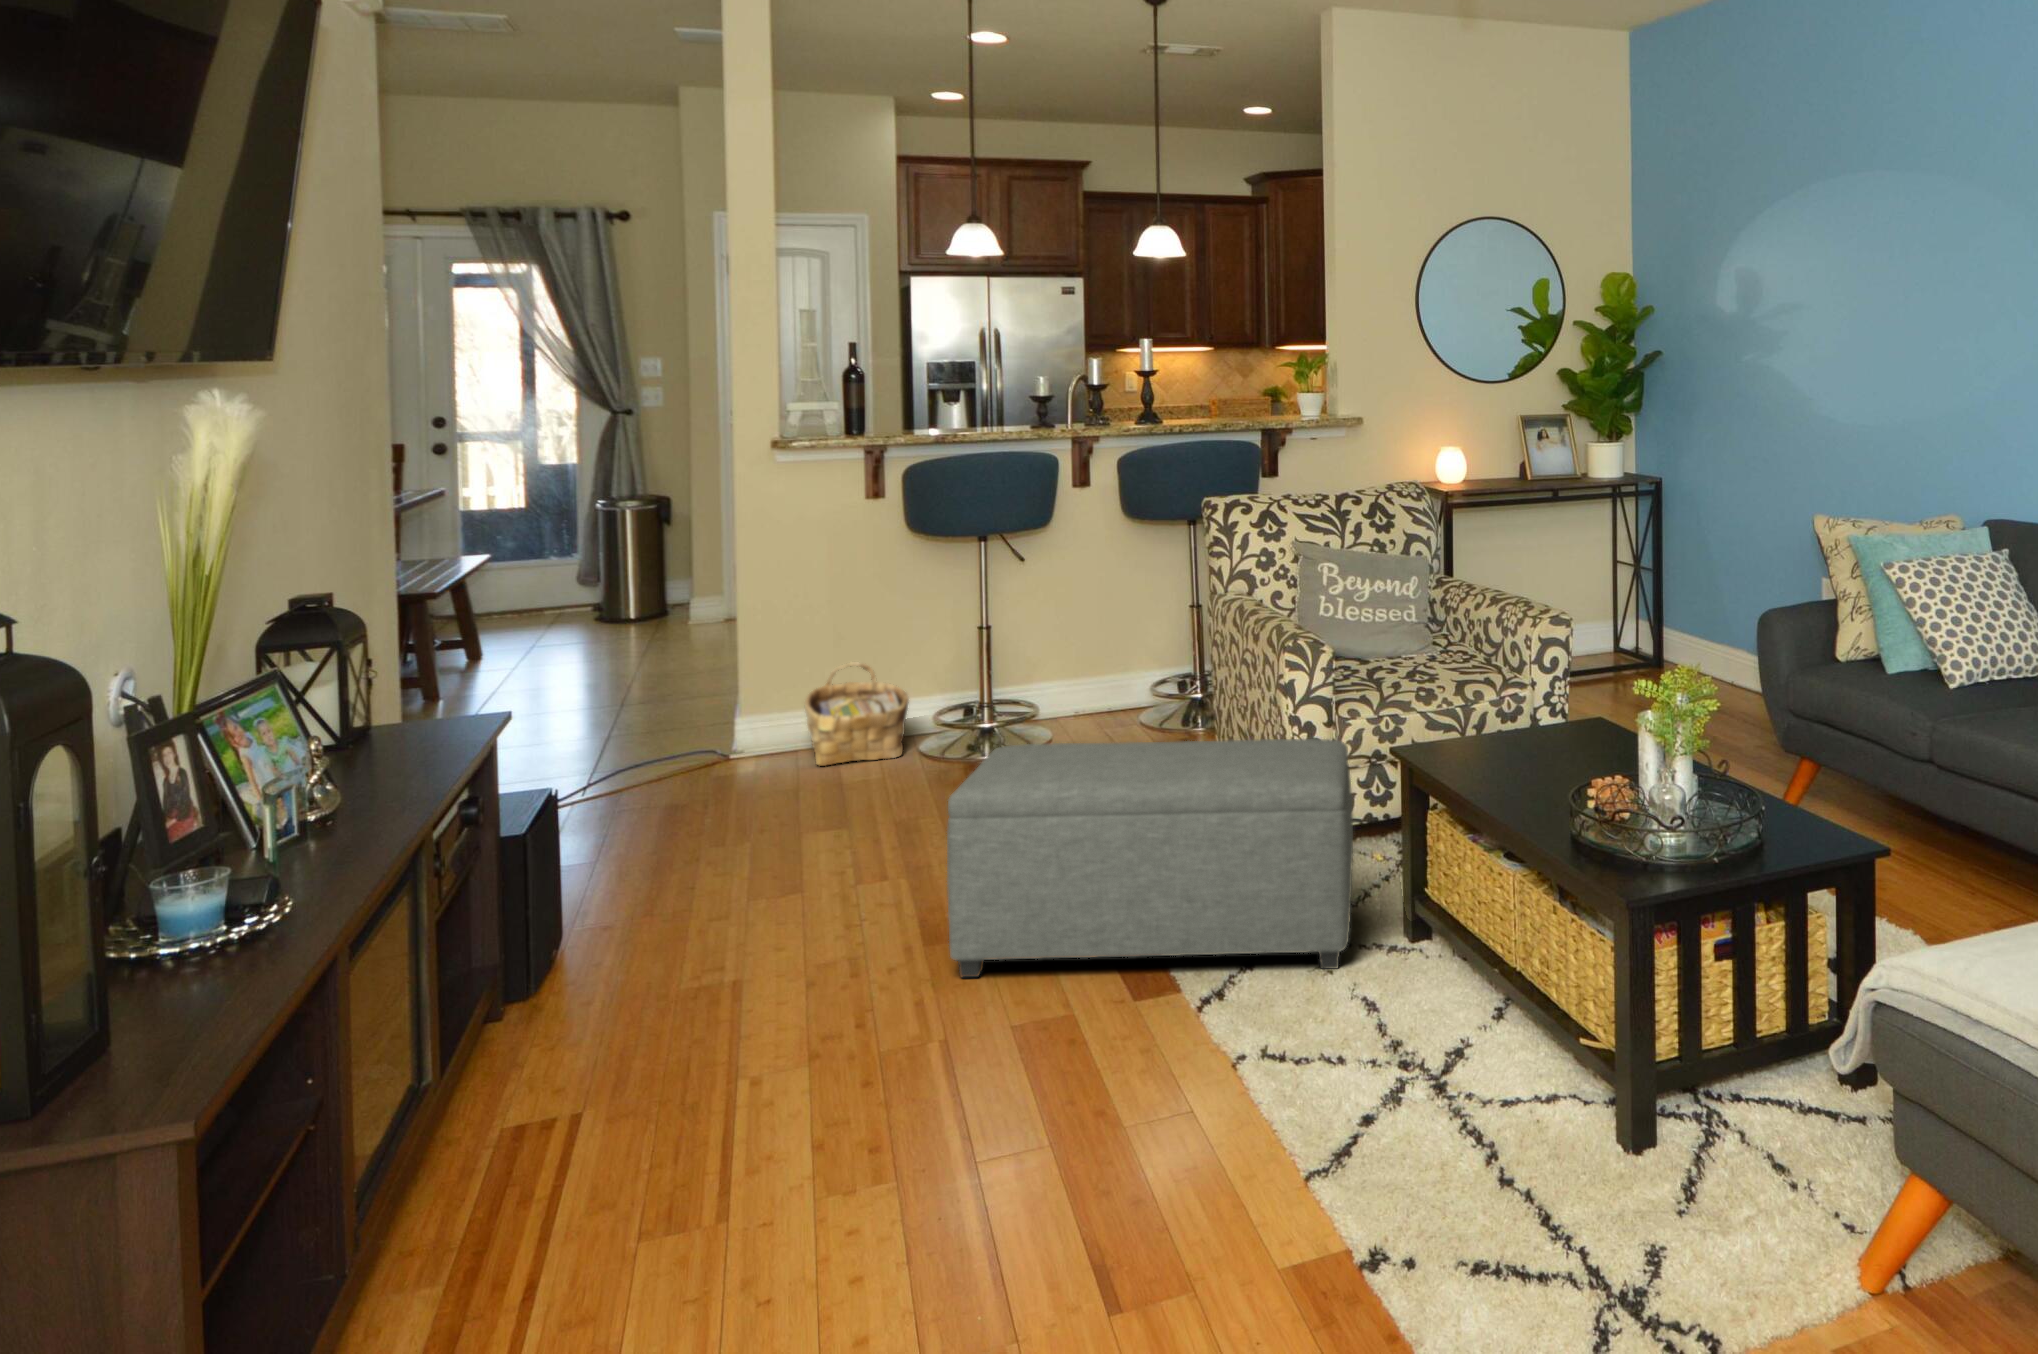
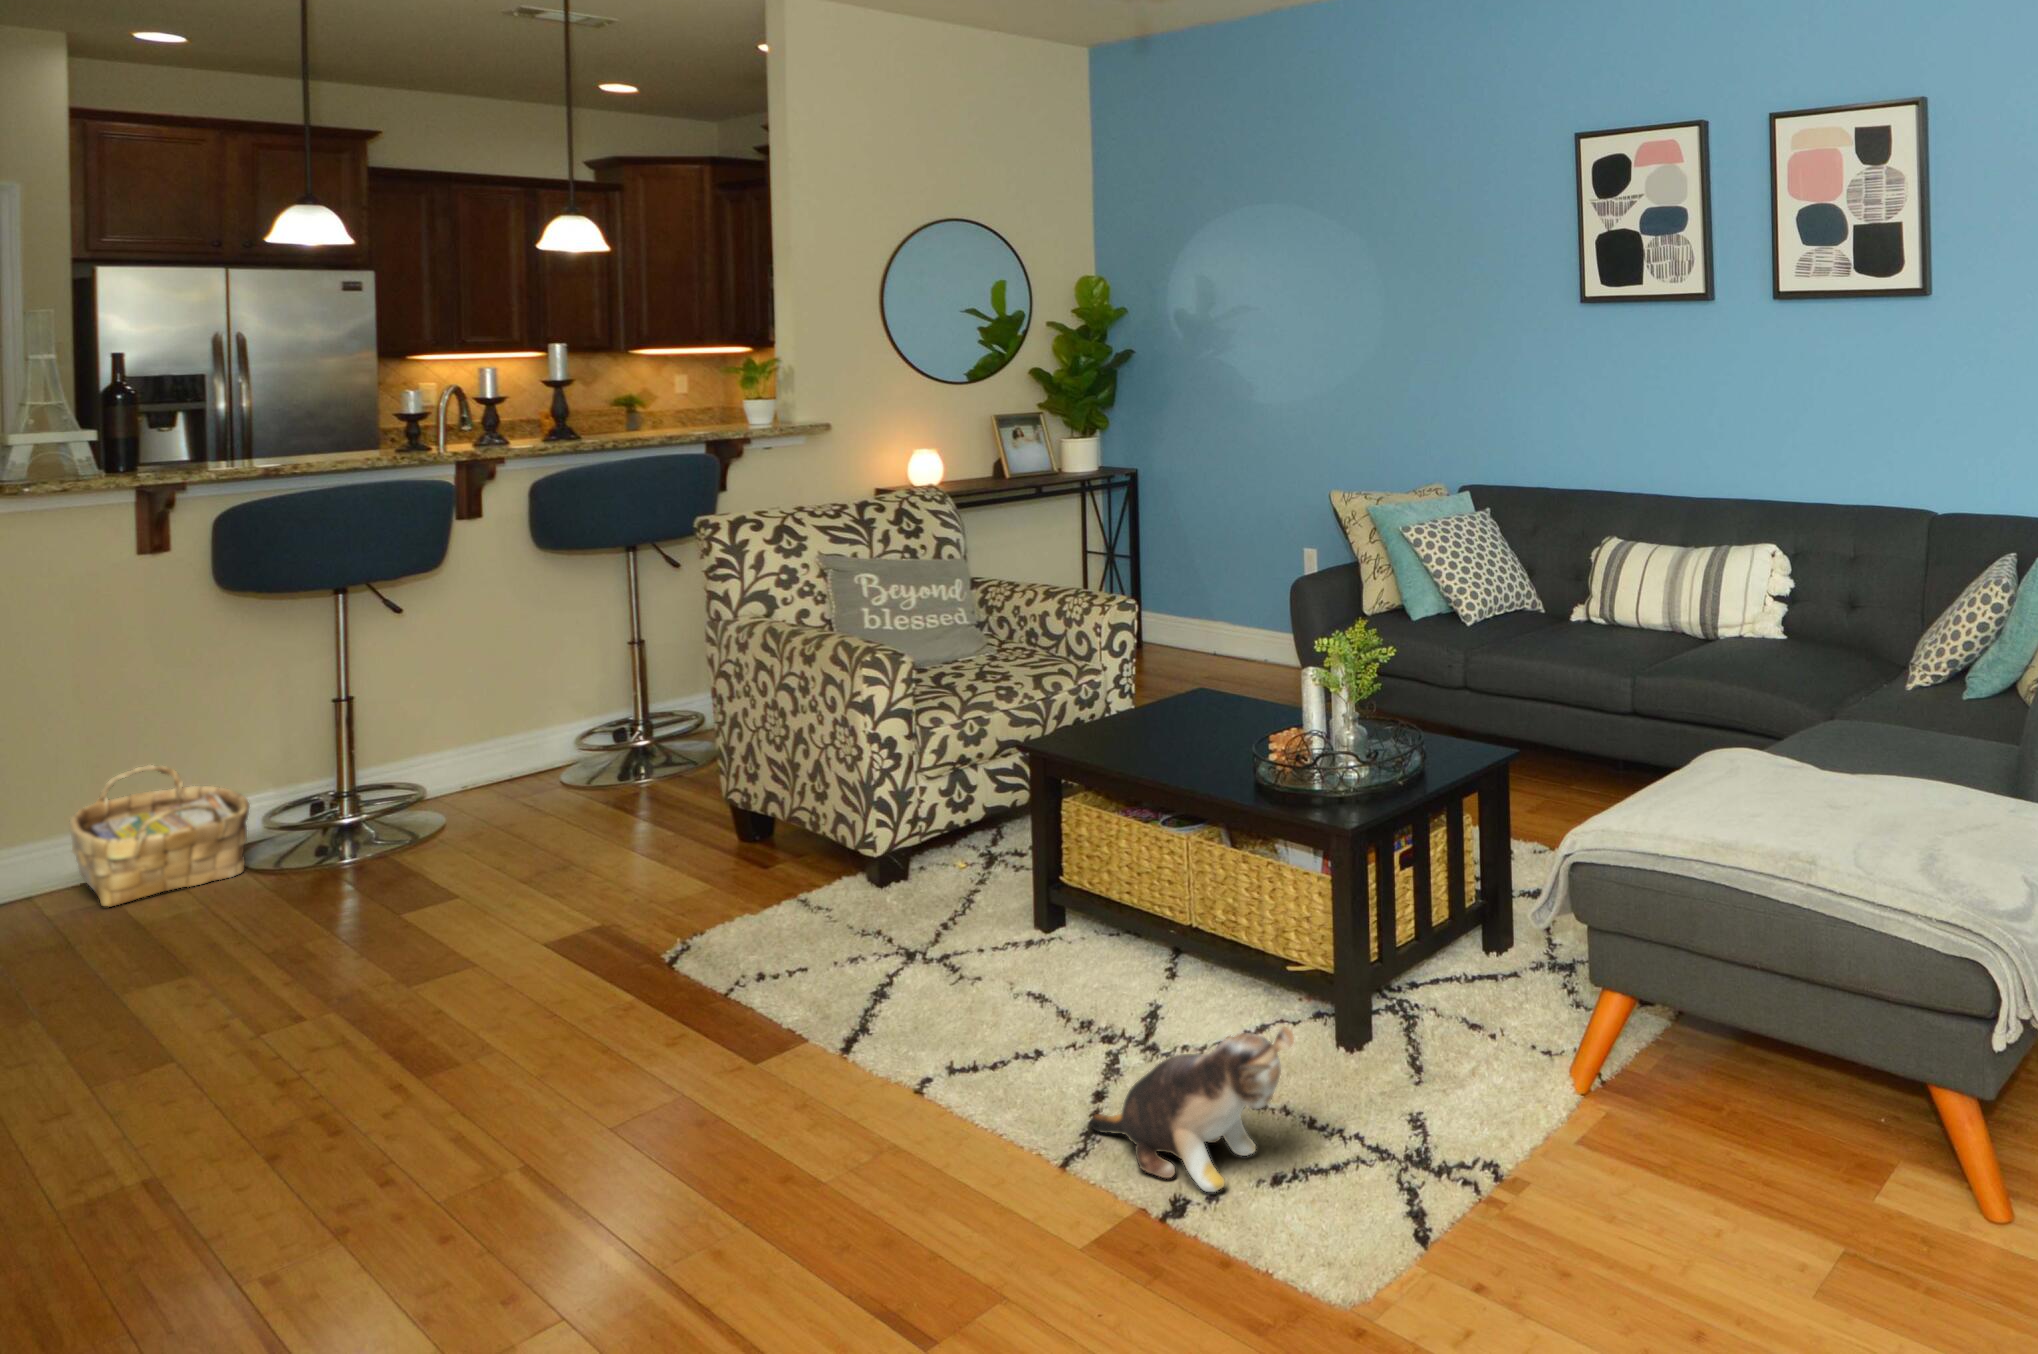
ottoman: present [947,739,1353,977] -> none [495,747,993,1092]
plush toy: none [1341,1094,1492,1255] -> present [1090,1027,1294,1192]

